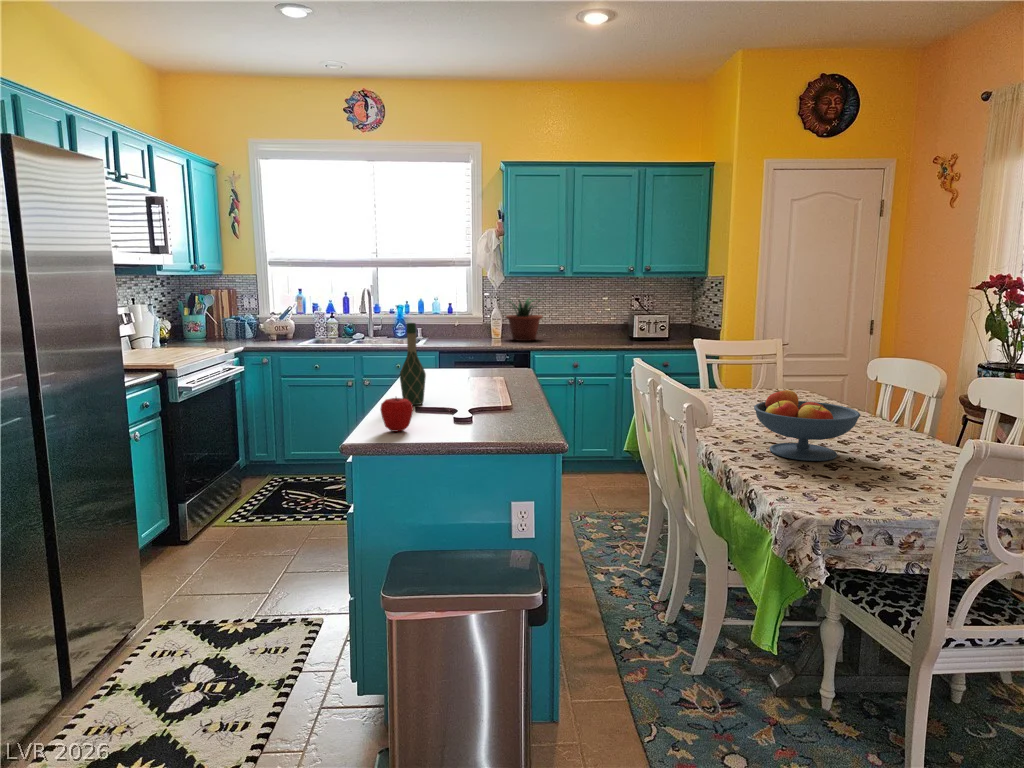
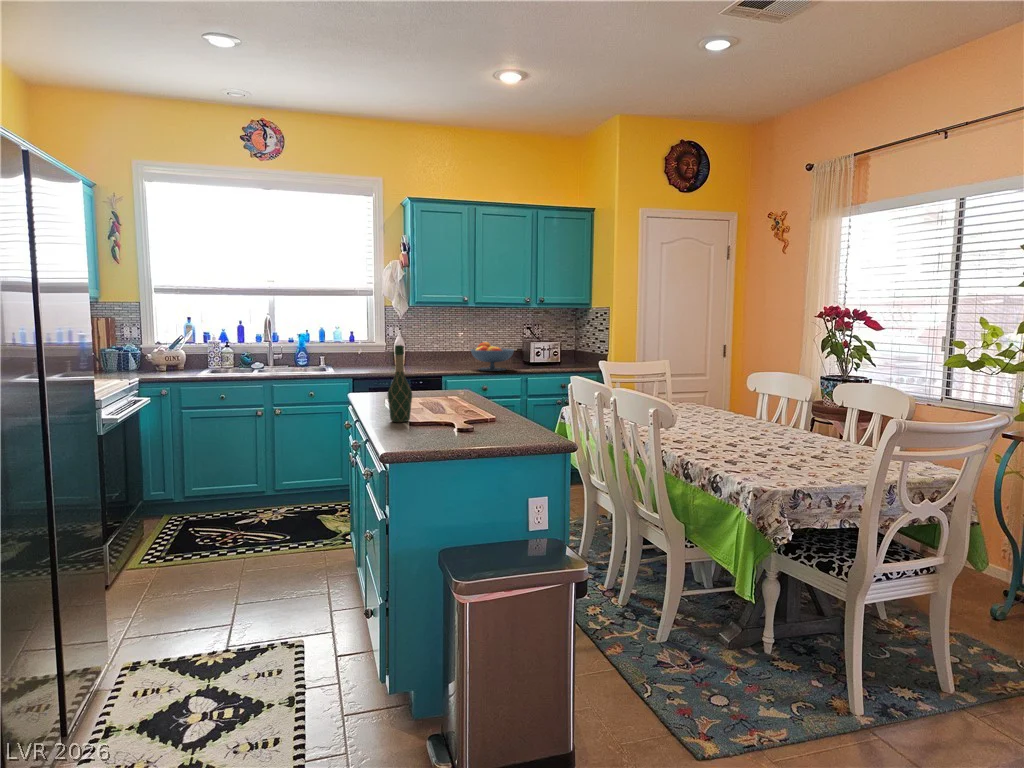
potted plant: present [506,298,542,341] -> none [403,327,450,368]
fruit bowl: present [754,389,860,461] -> present [471,342,514,371]
apple: present [381,397,413,431] -> none [403,410,433,442]

